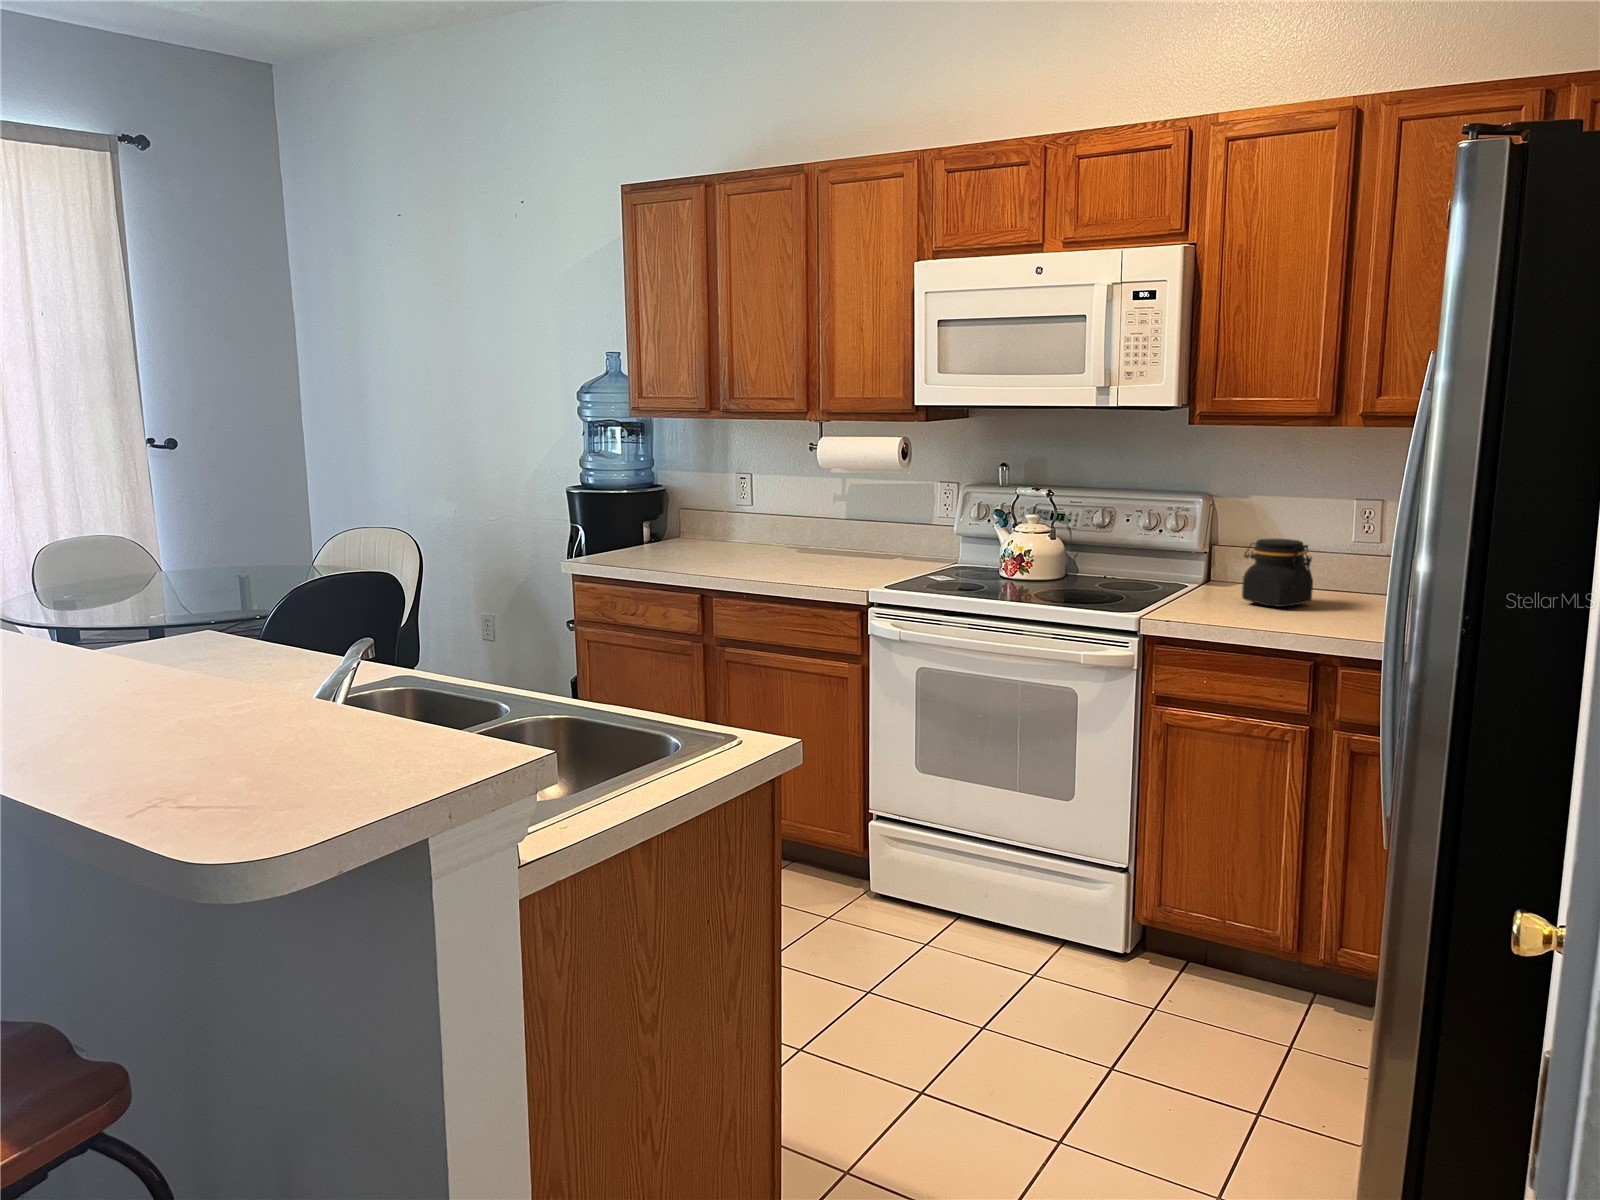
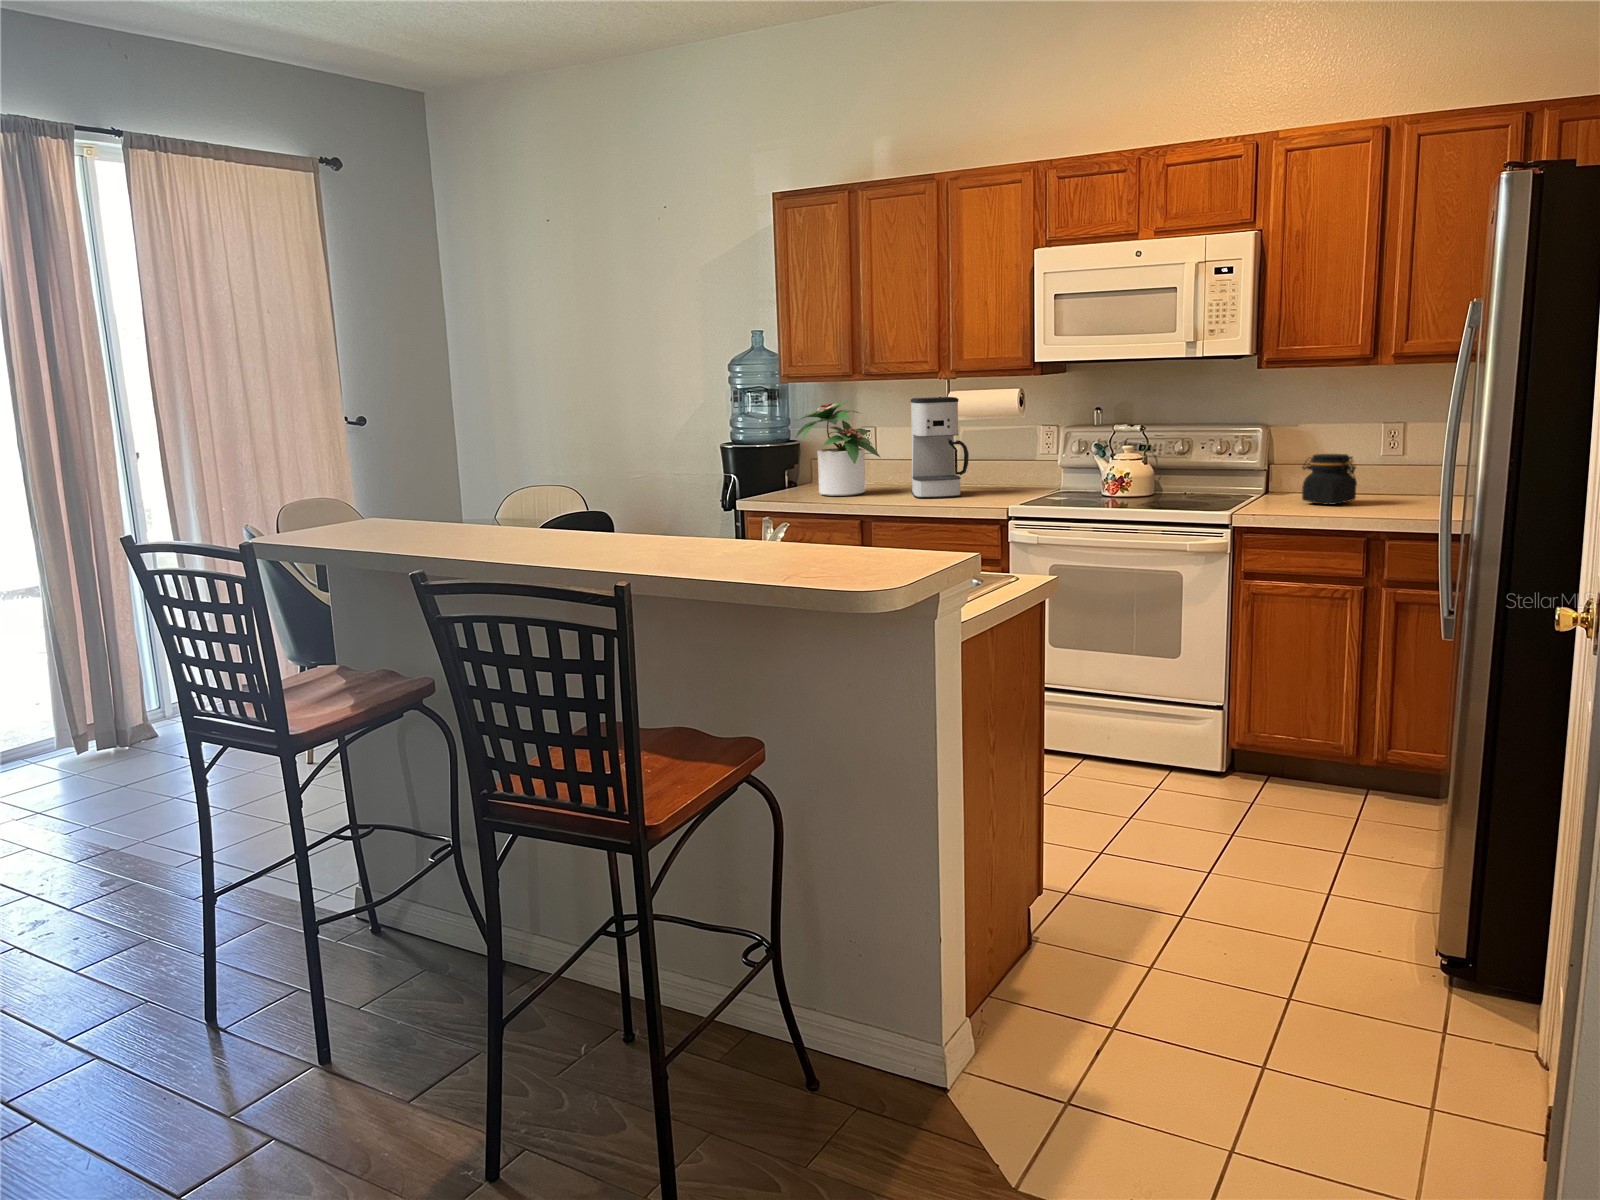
potted plant: none [634,443,740,561] -> present [796,400,880,496]
coffee maker: none [773,443,842,570] -> present [911,397,969,498]

